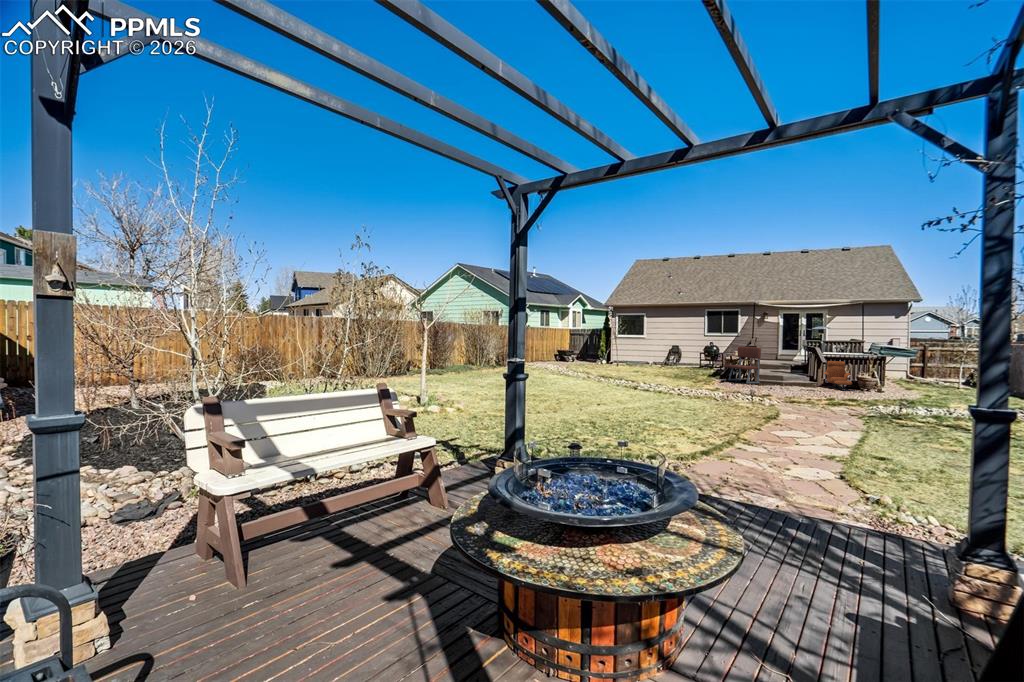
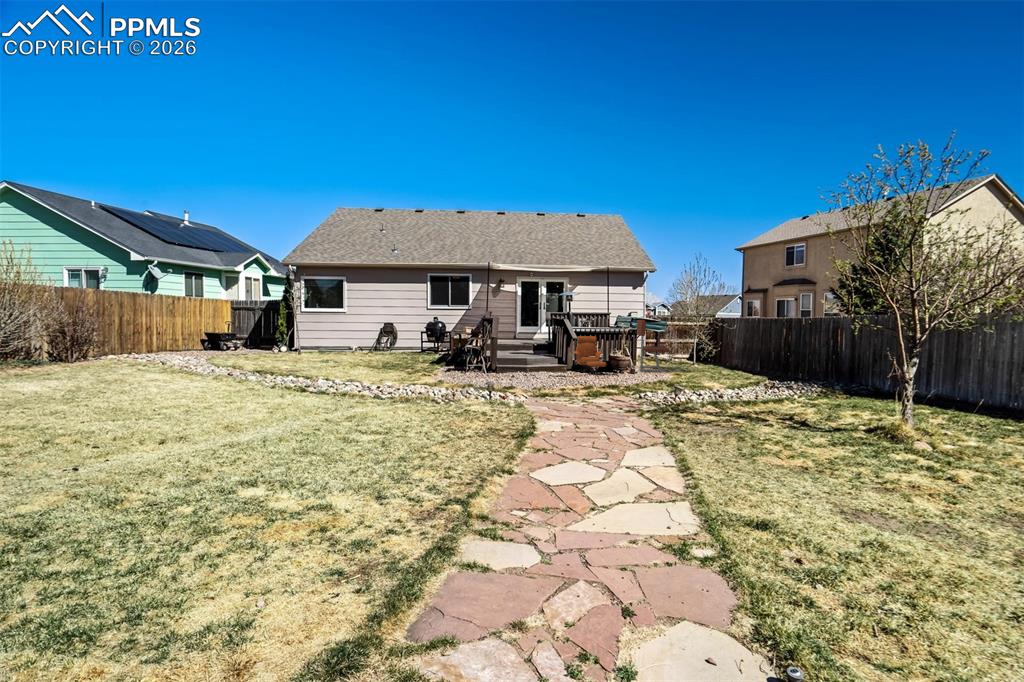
bench: present [724,347,761,384] -> present [637,320,669,372]

